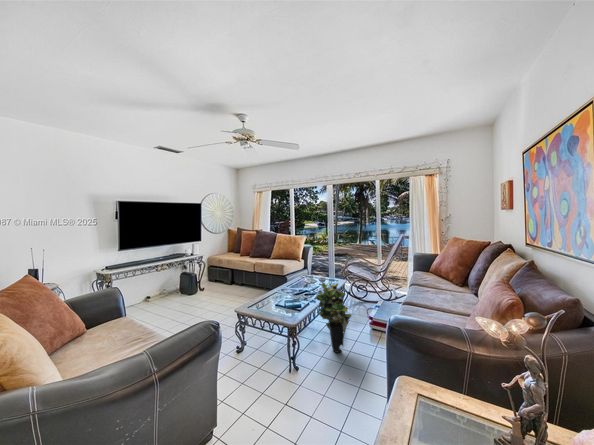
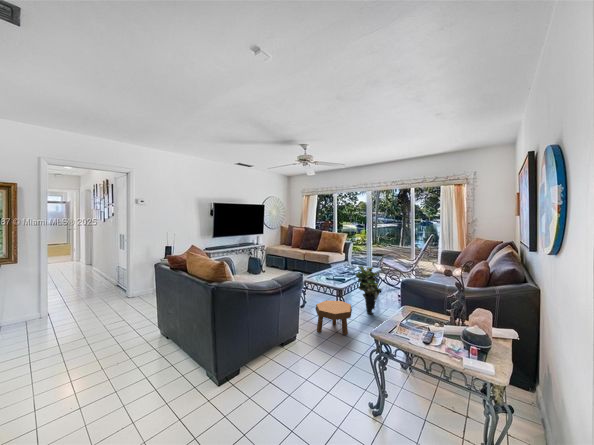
footstool: none [254,344,312,409] -> present [315,300,352,335]

